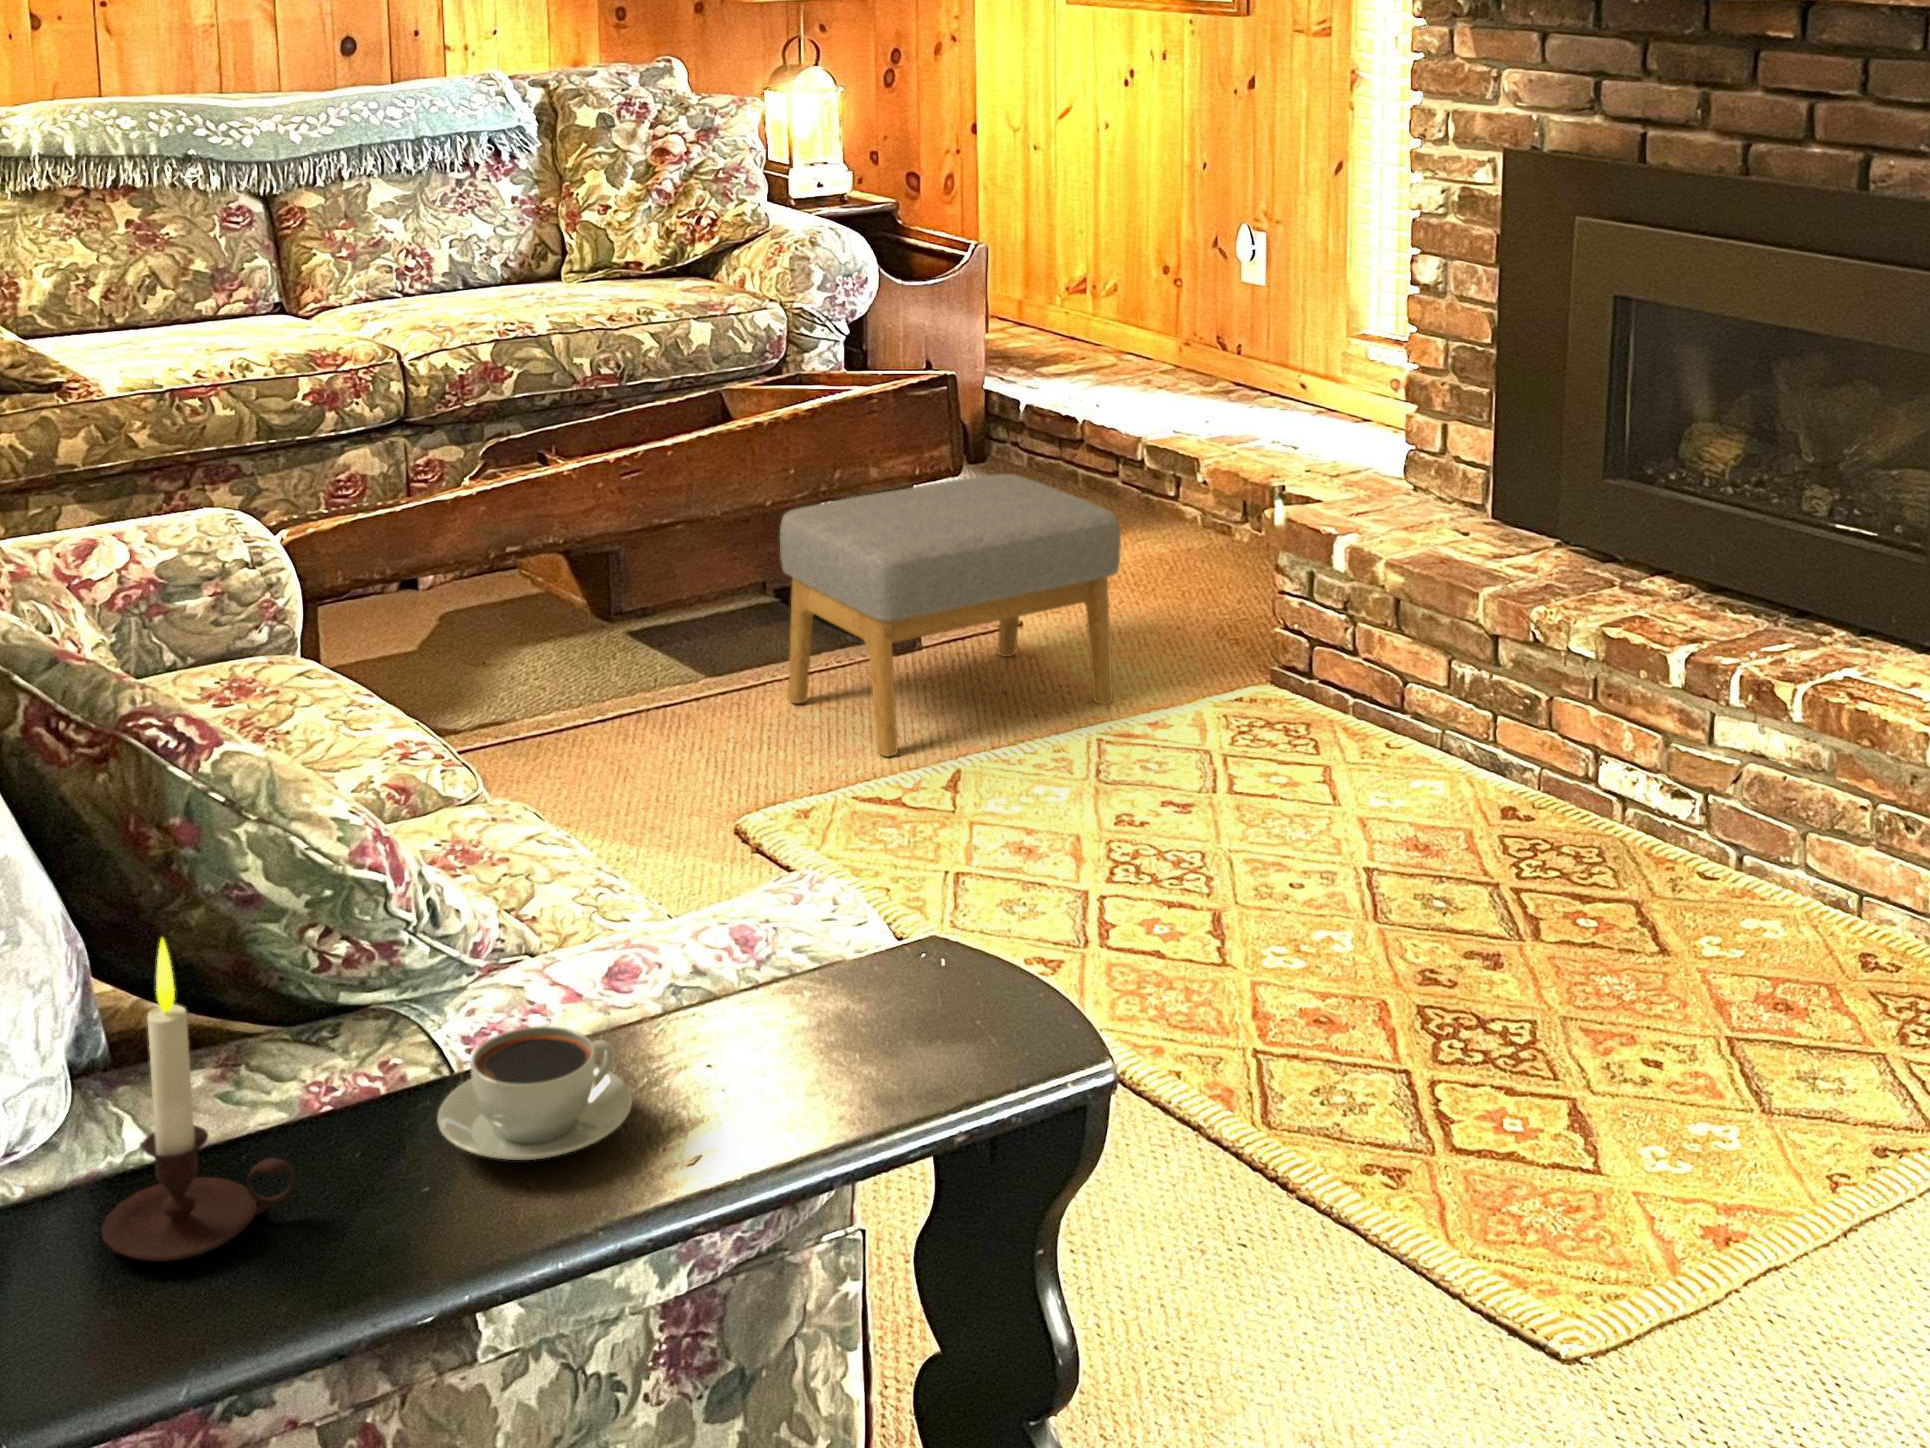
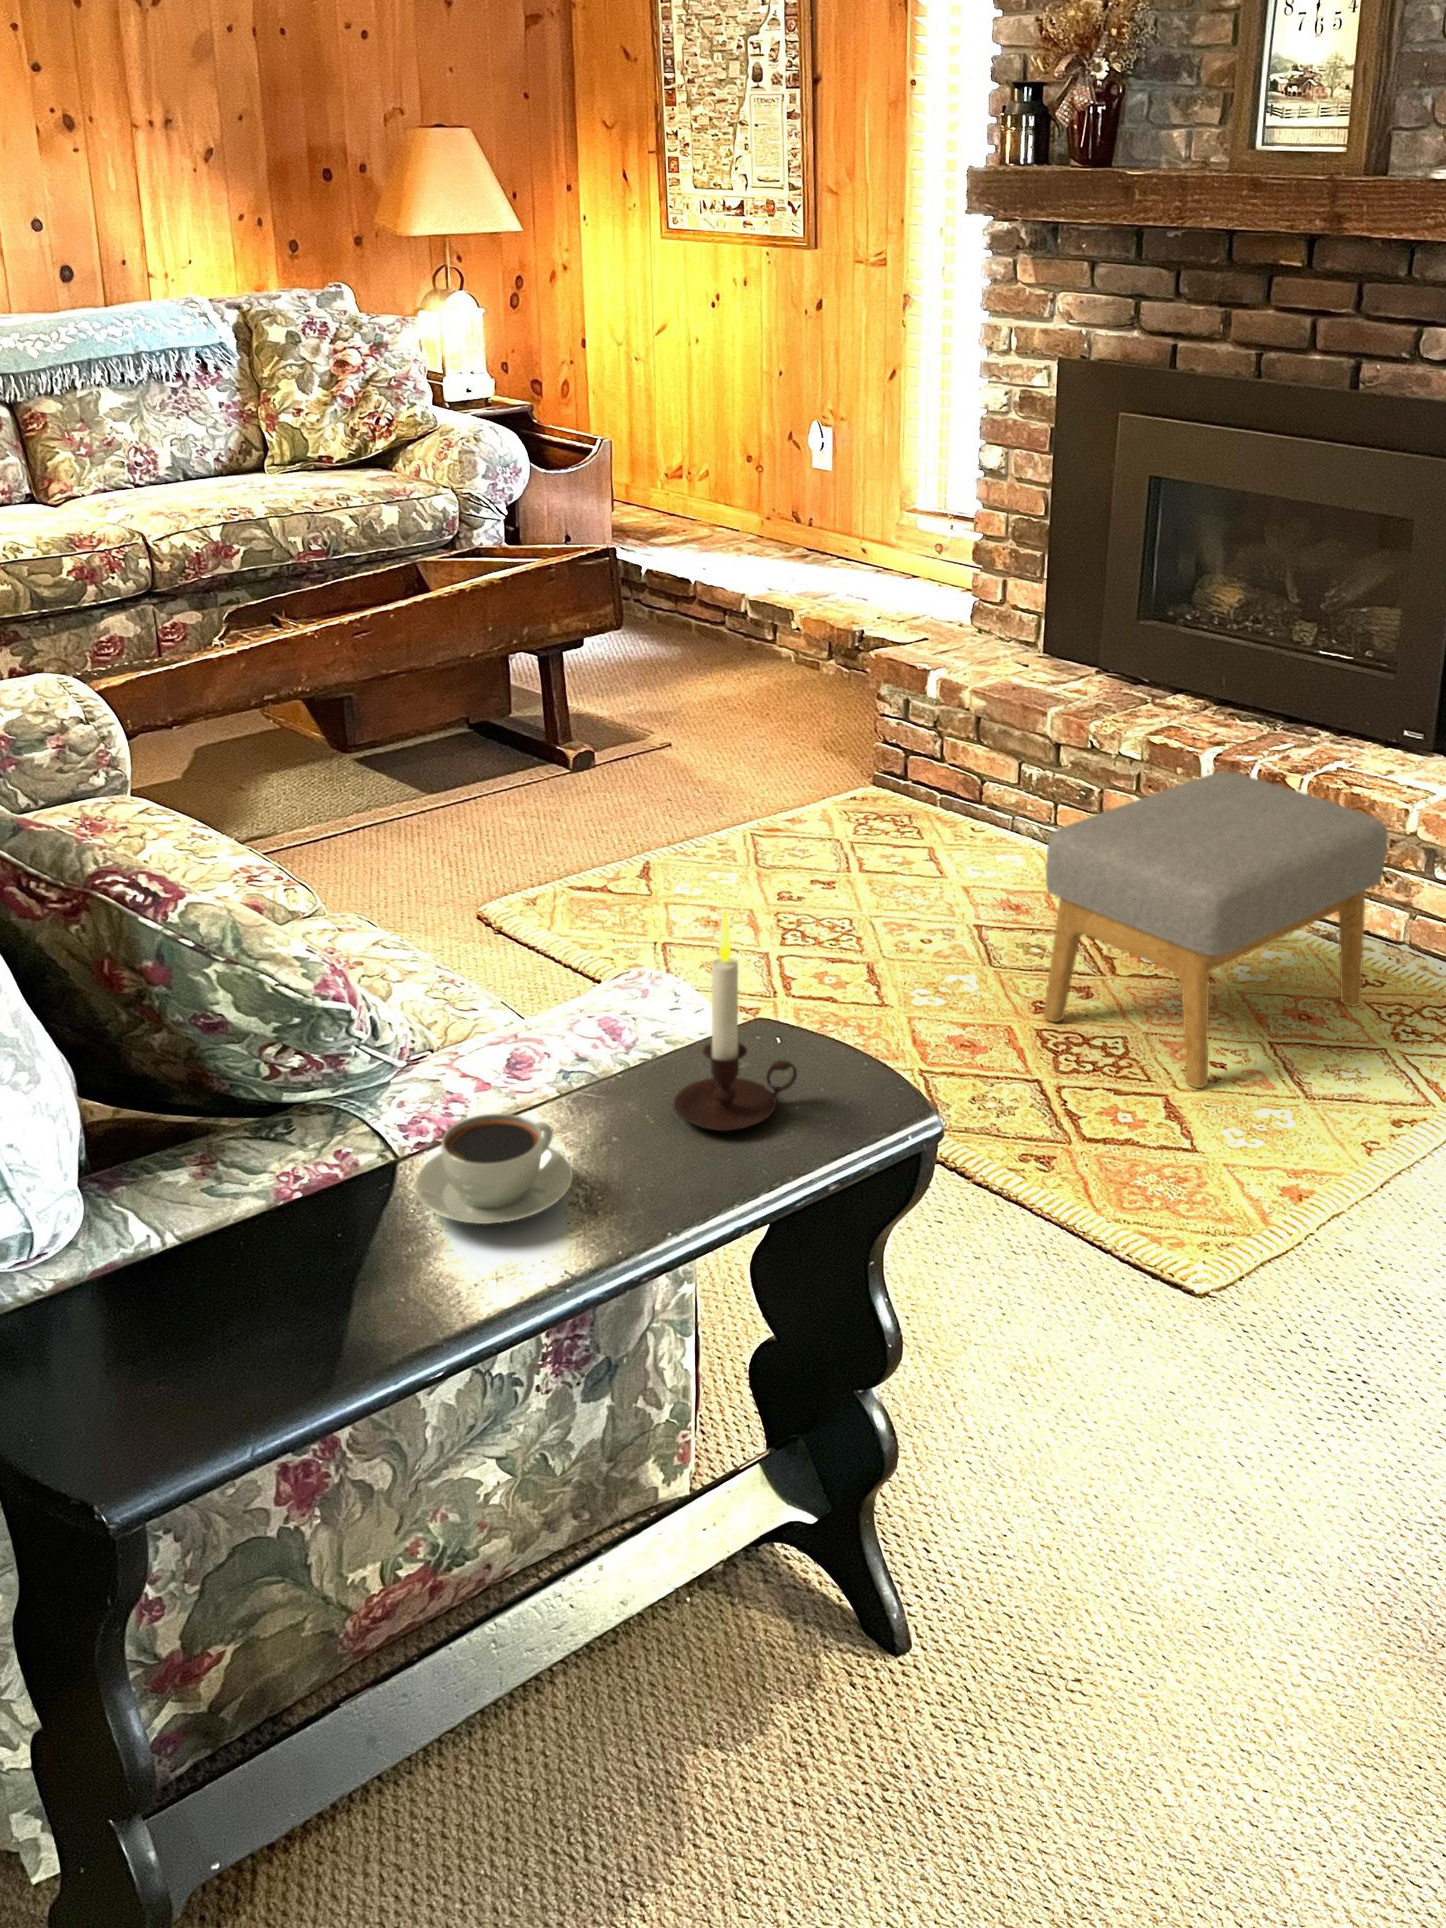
footstool: present [780,474,1121,756] -> present [1043,772,1388,1088]
candle: present [101,938,295,1261] -> present [674,912,797,1131]

